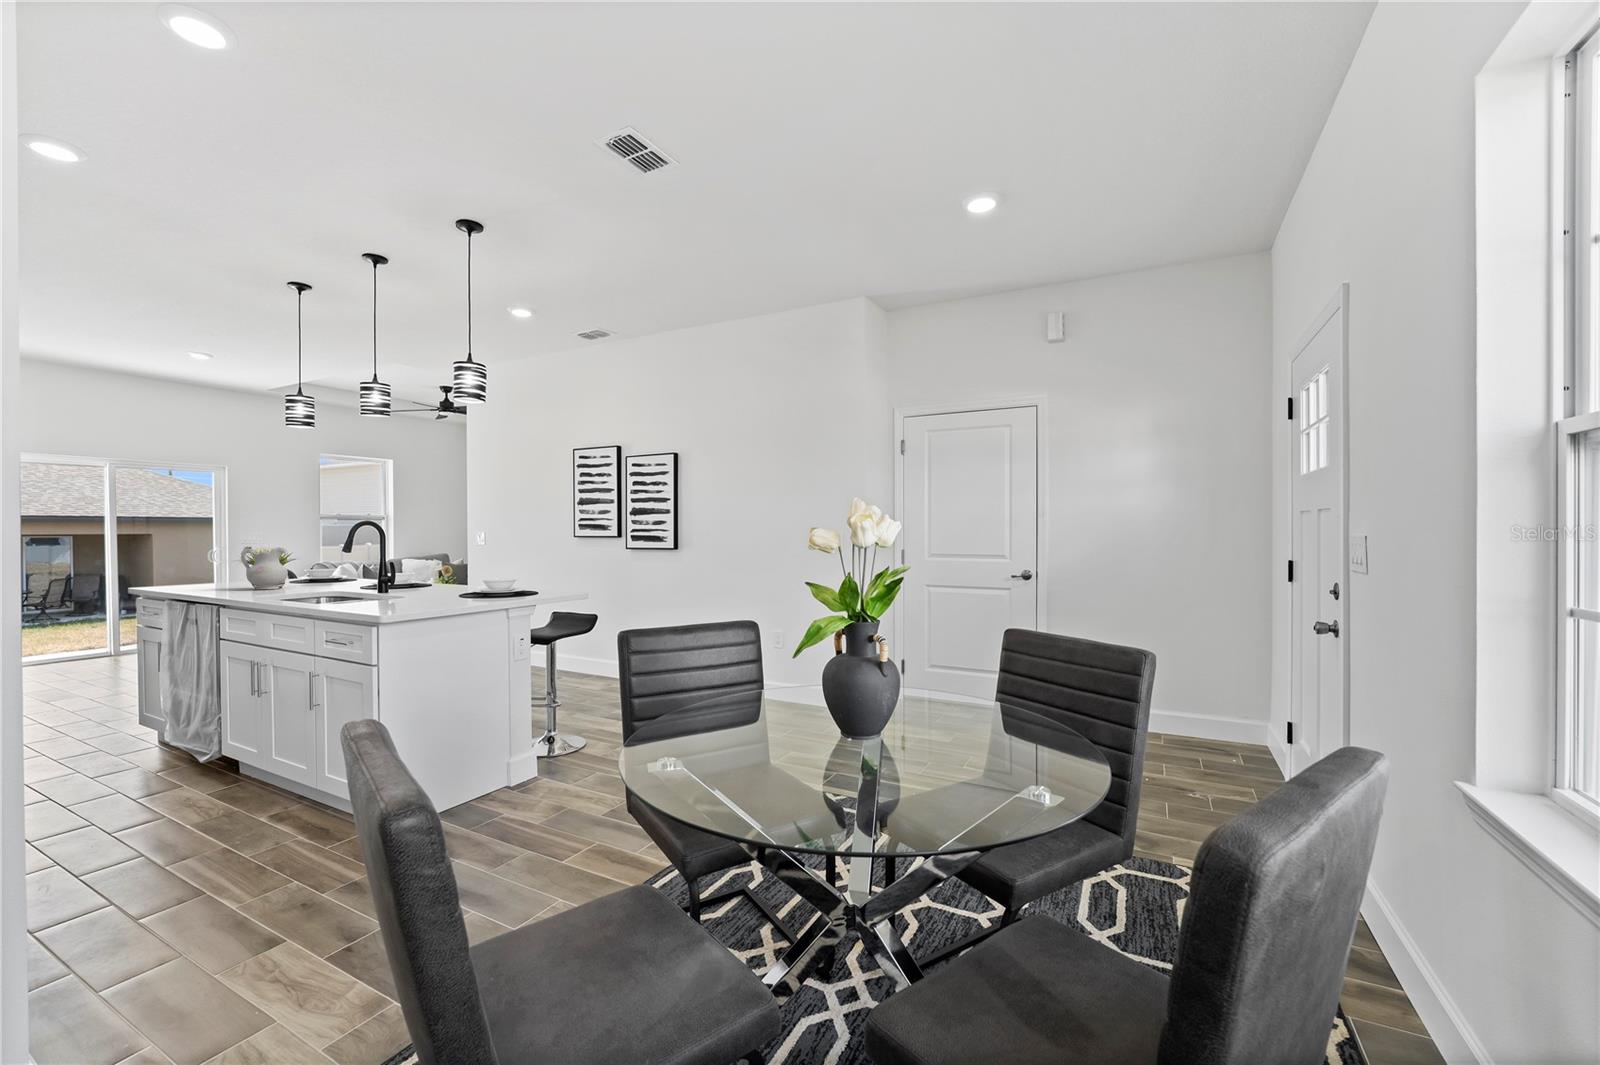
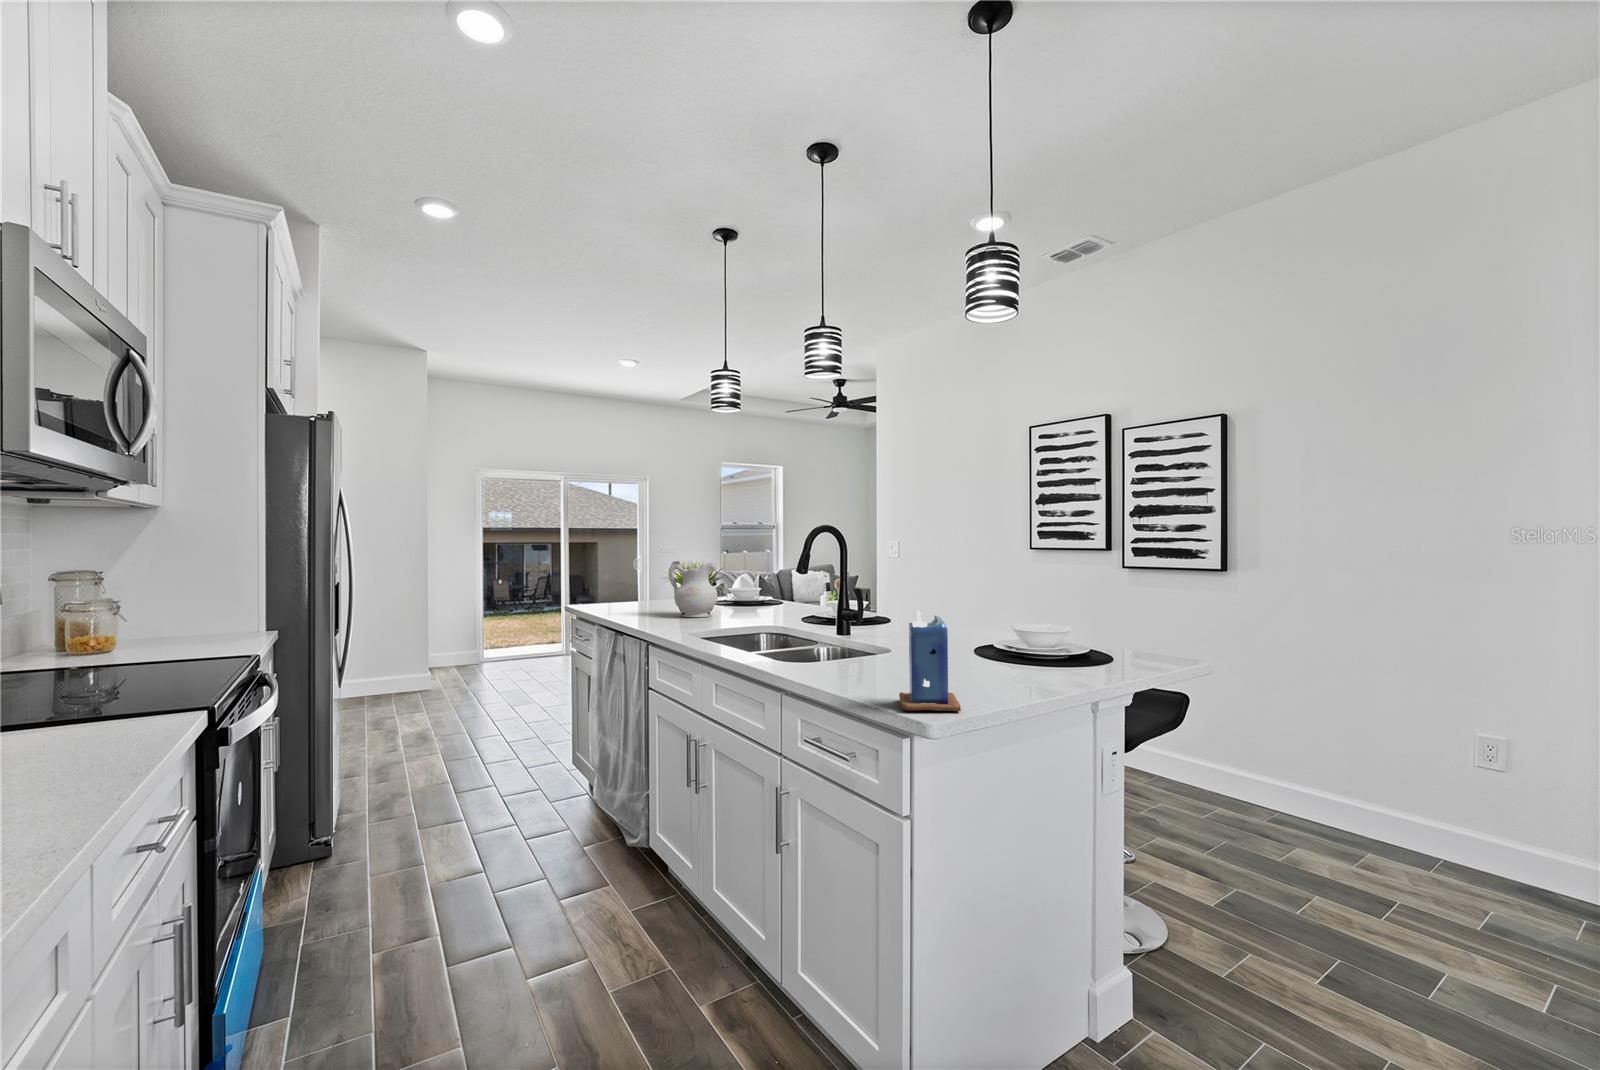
candle: none [374,564,410,613] -> present [899,610,961,711]

